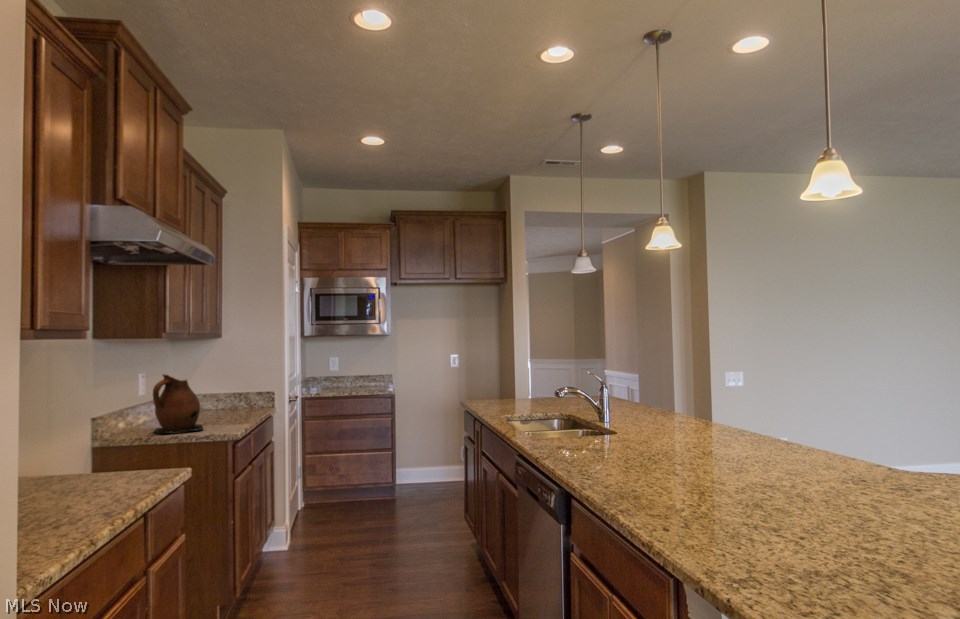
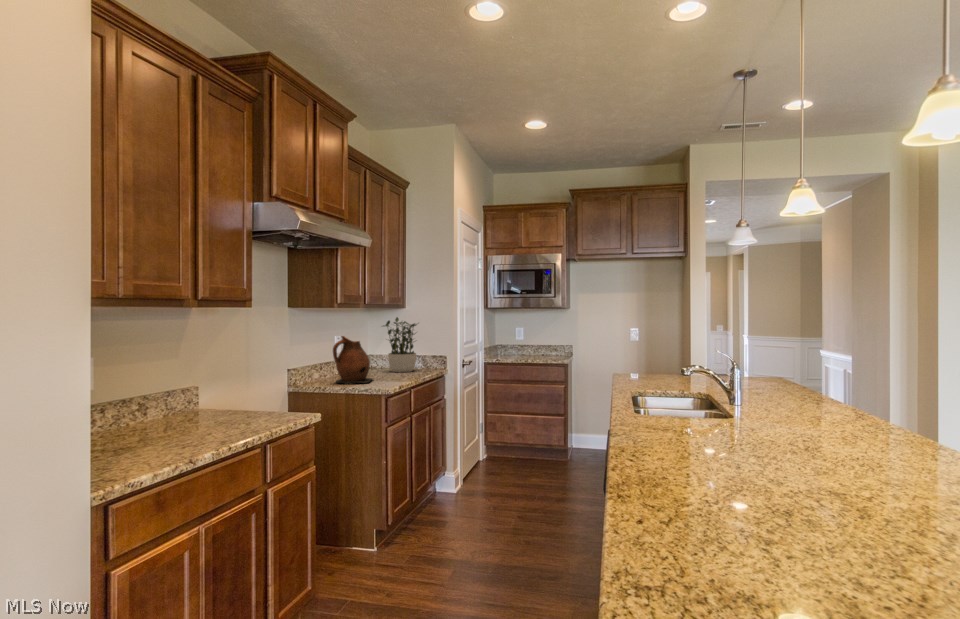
potted plant: none [193,348,240,415] -> present [385,317,417,372]

